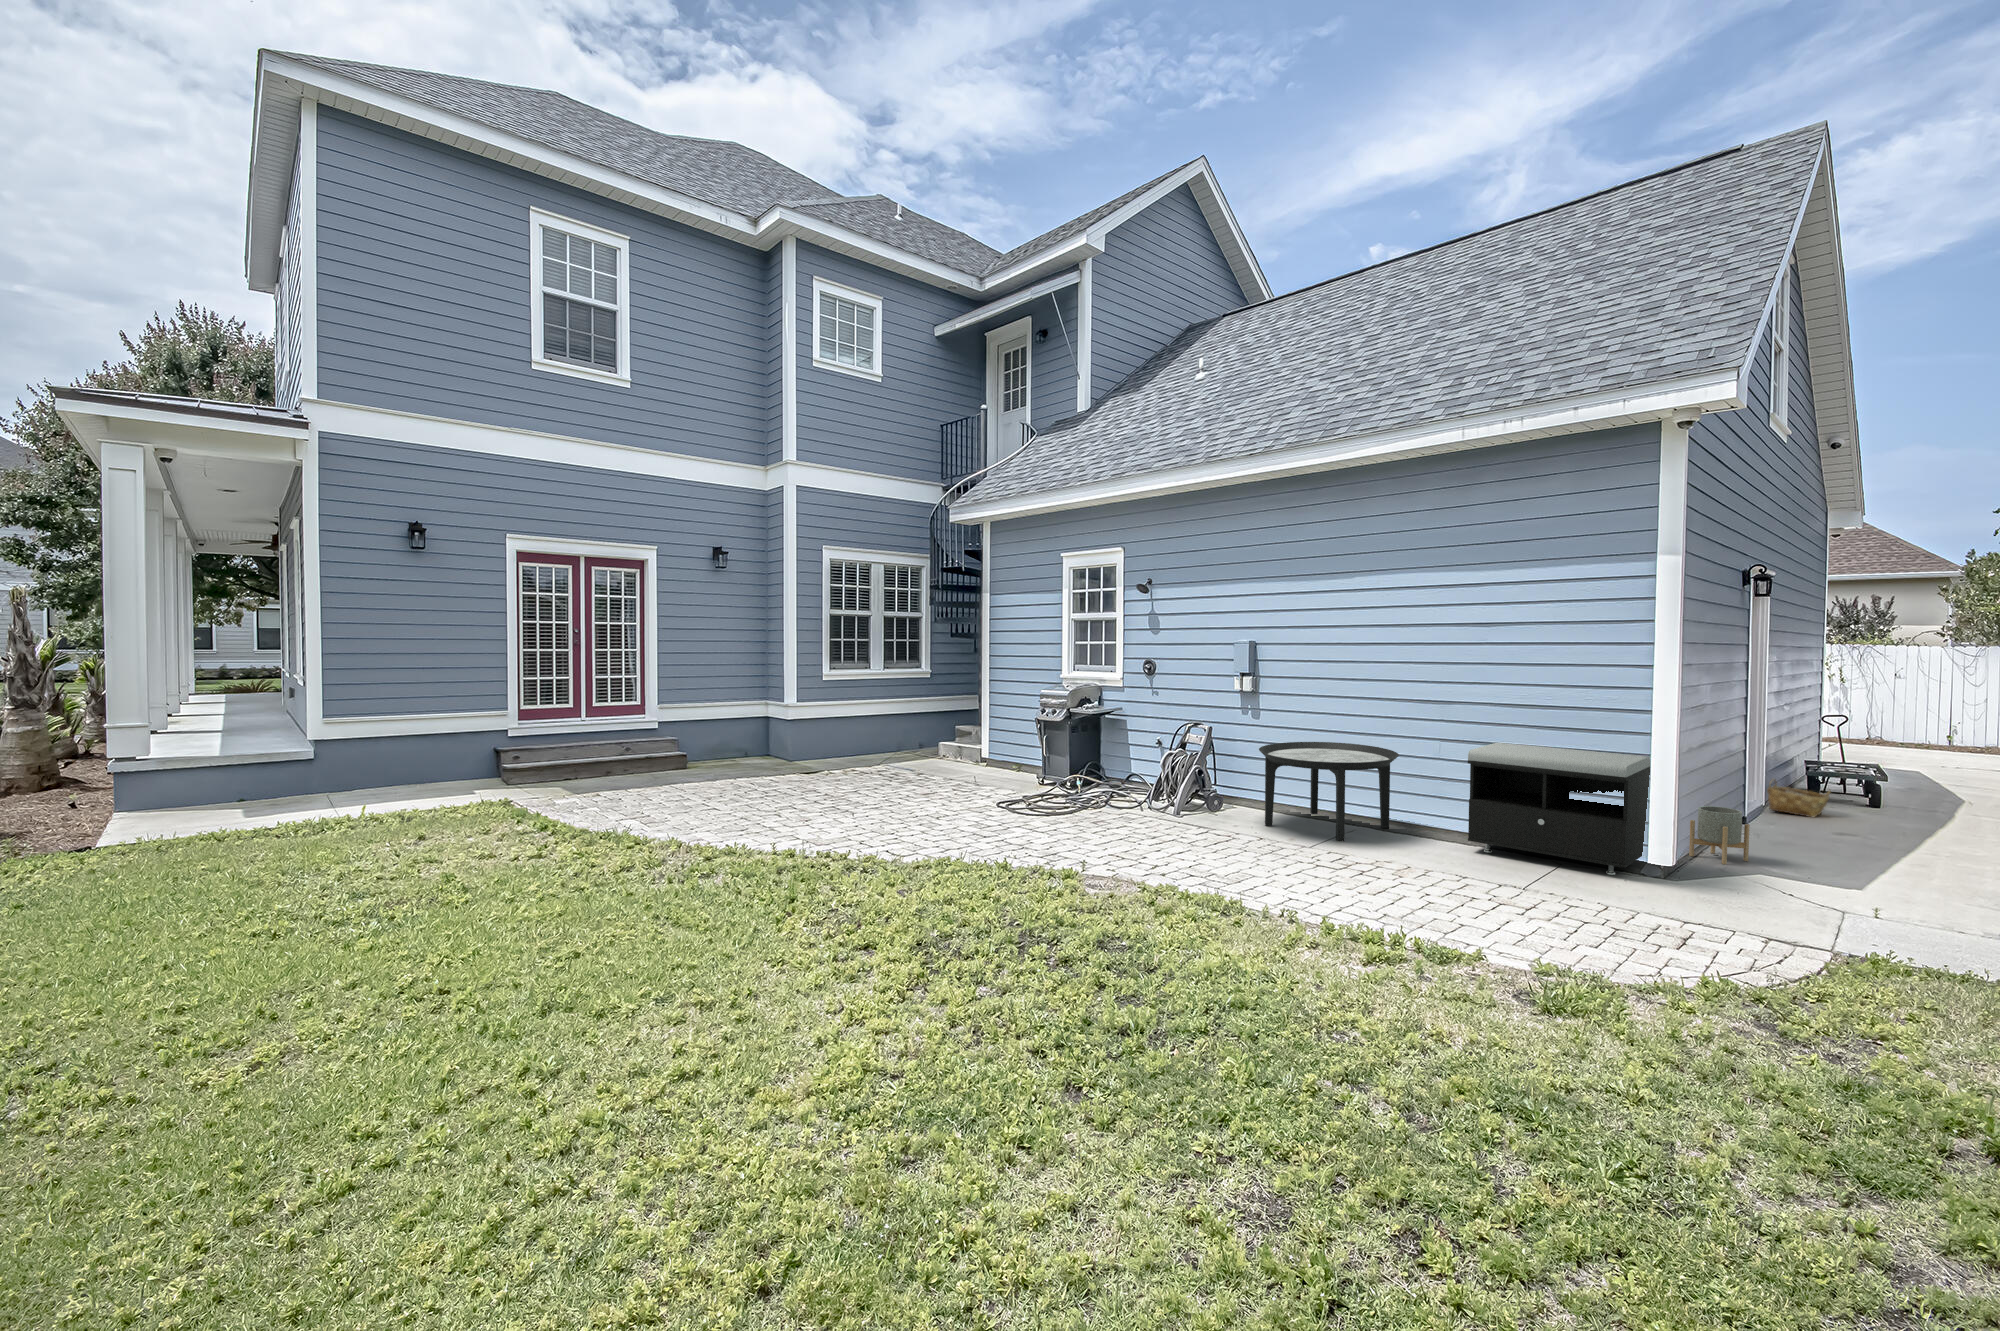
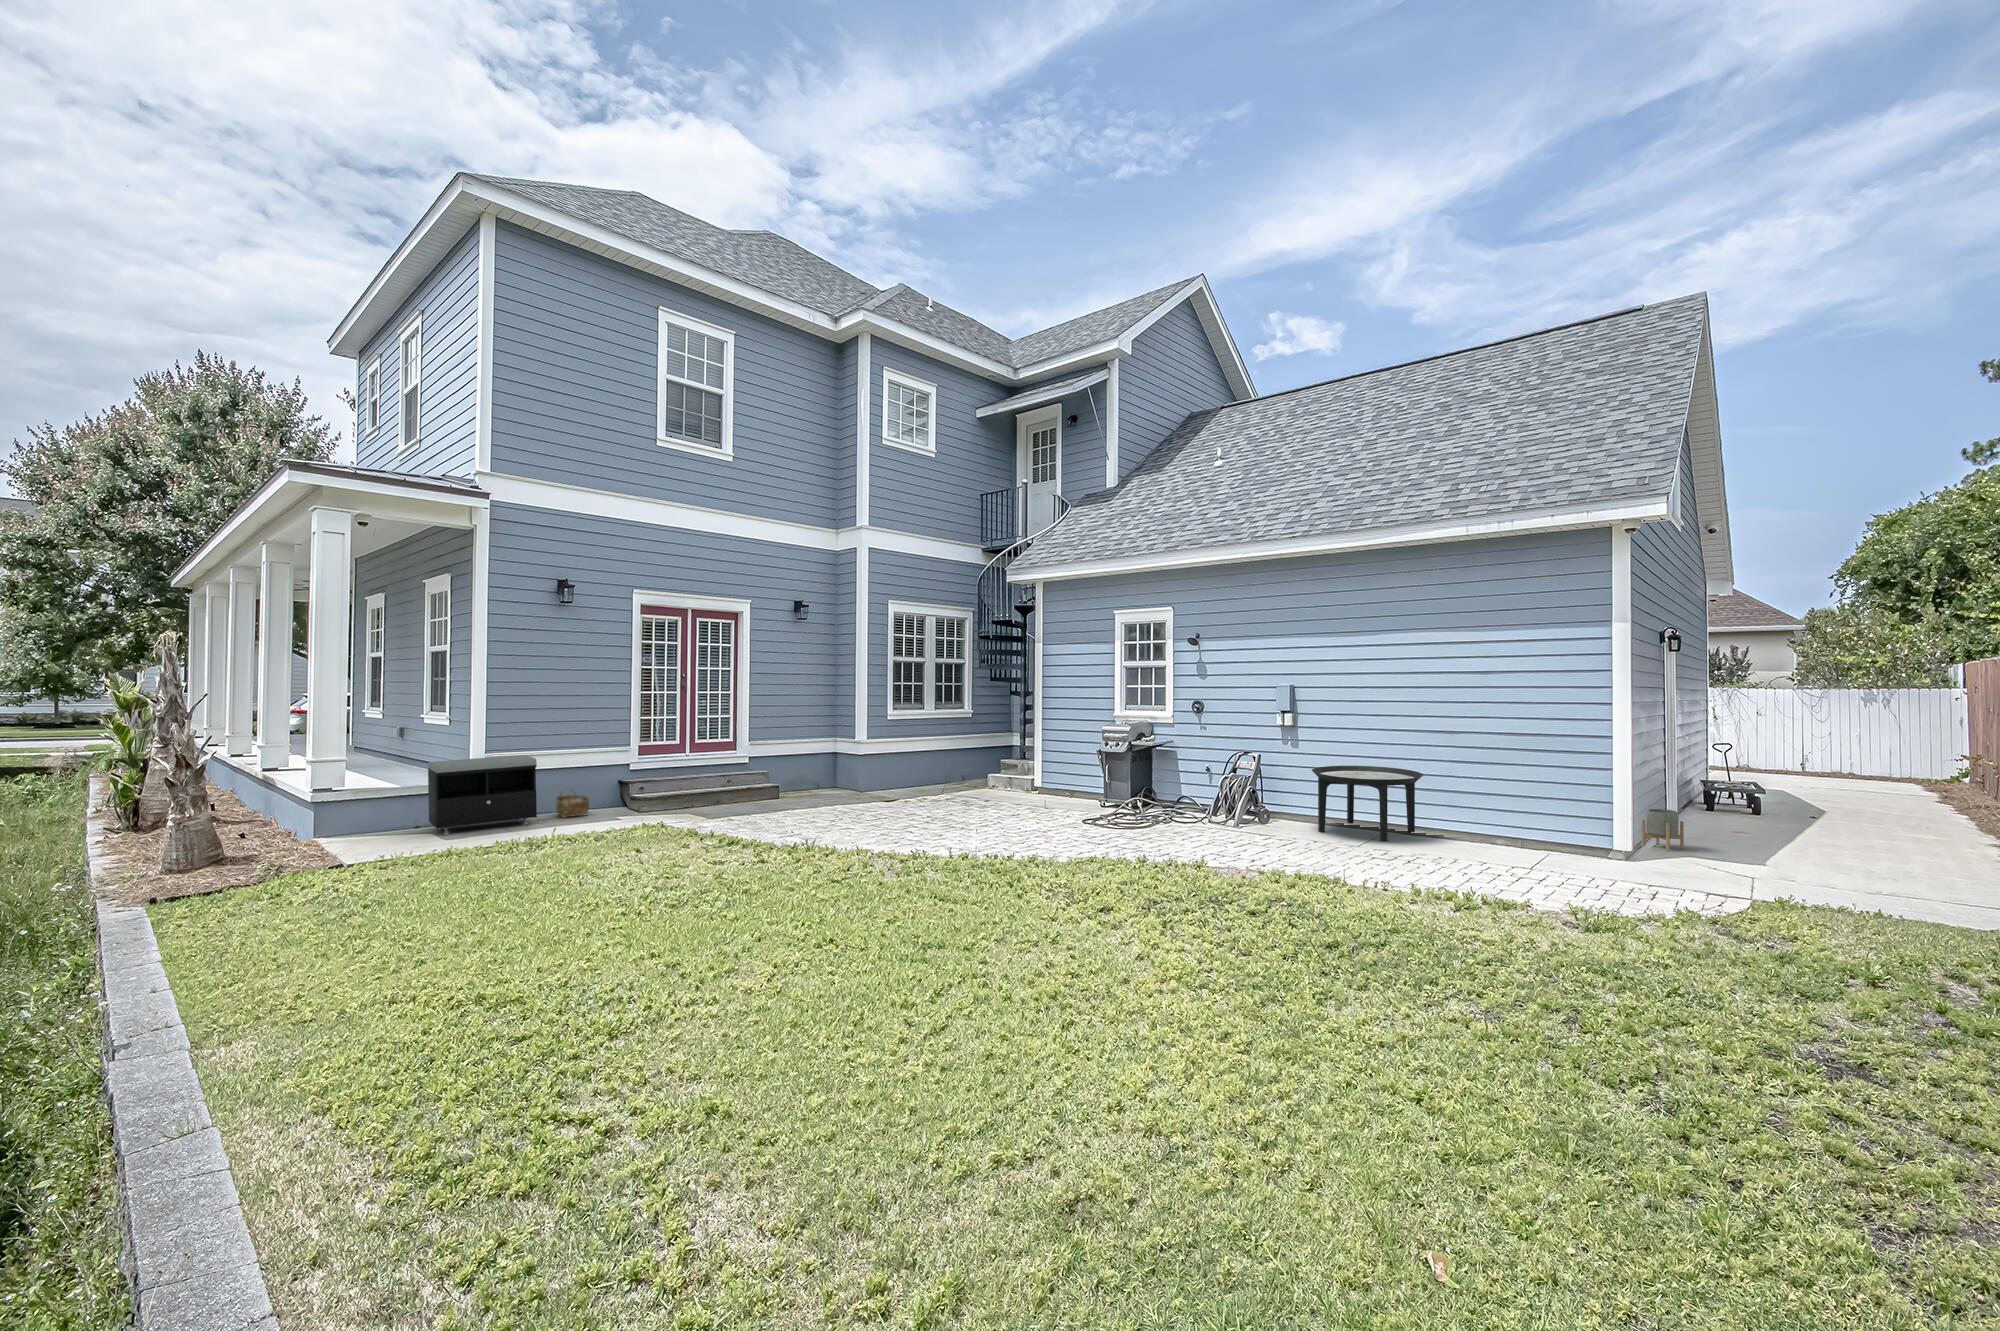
storage bench: present [1468,743,1650,875] -> present [428,755,537,834]
woven basket: present [1767,779,1831,817] -> present [555,793,589,818]

